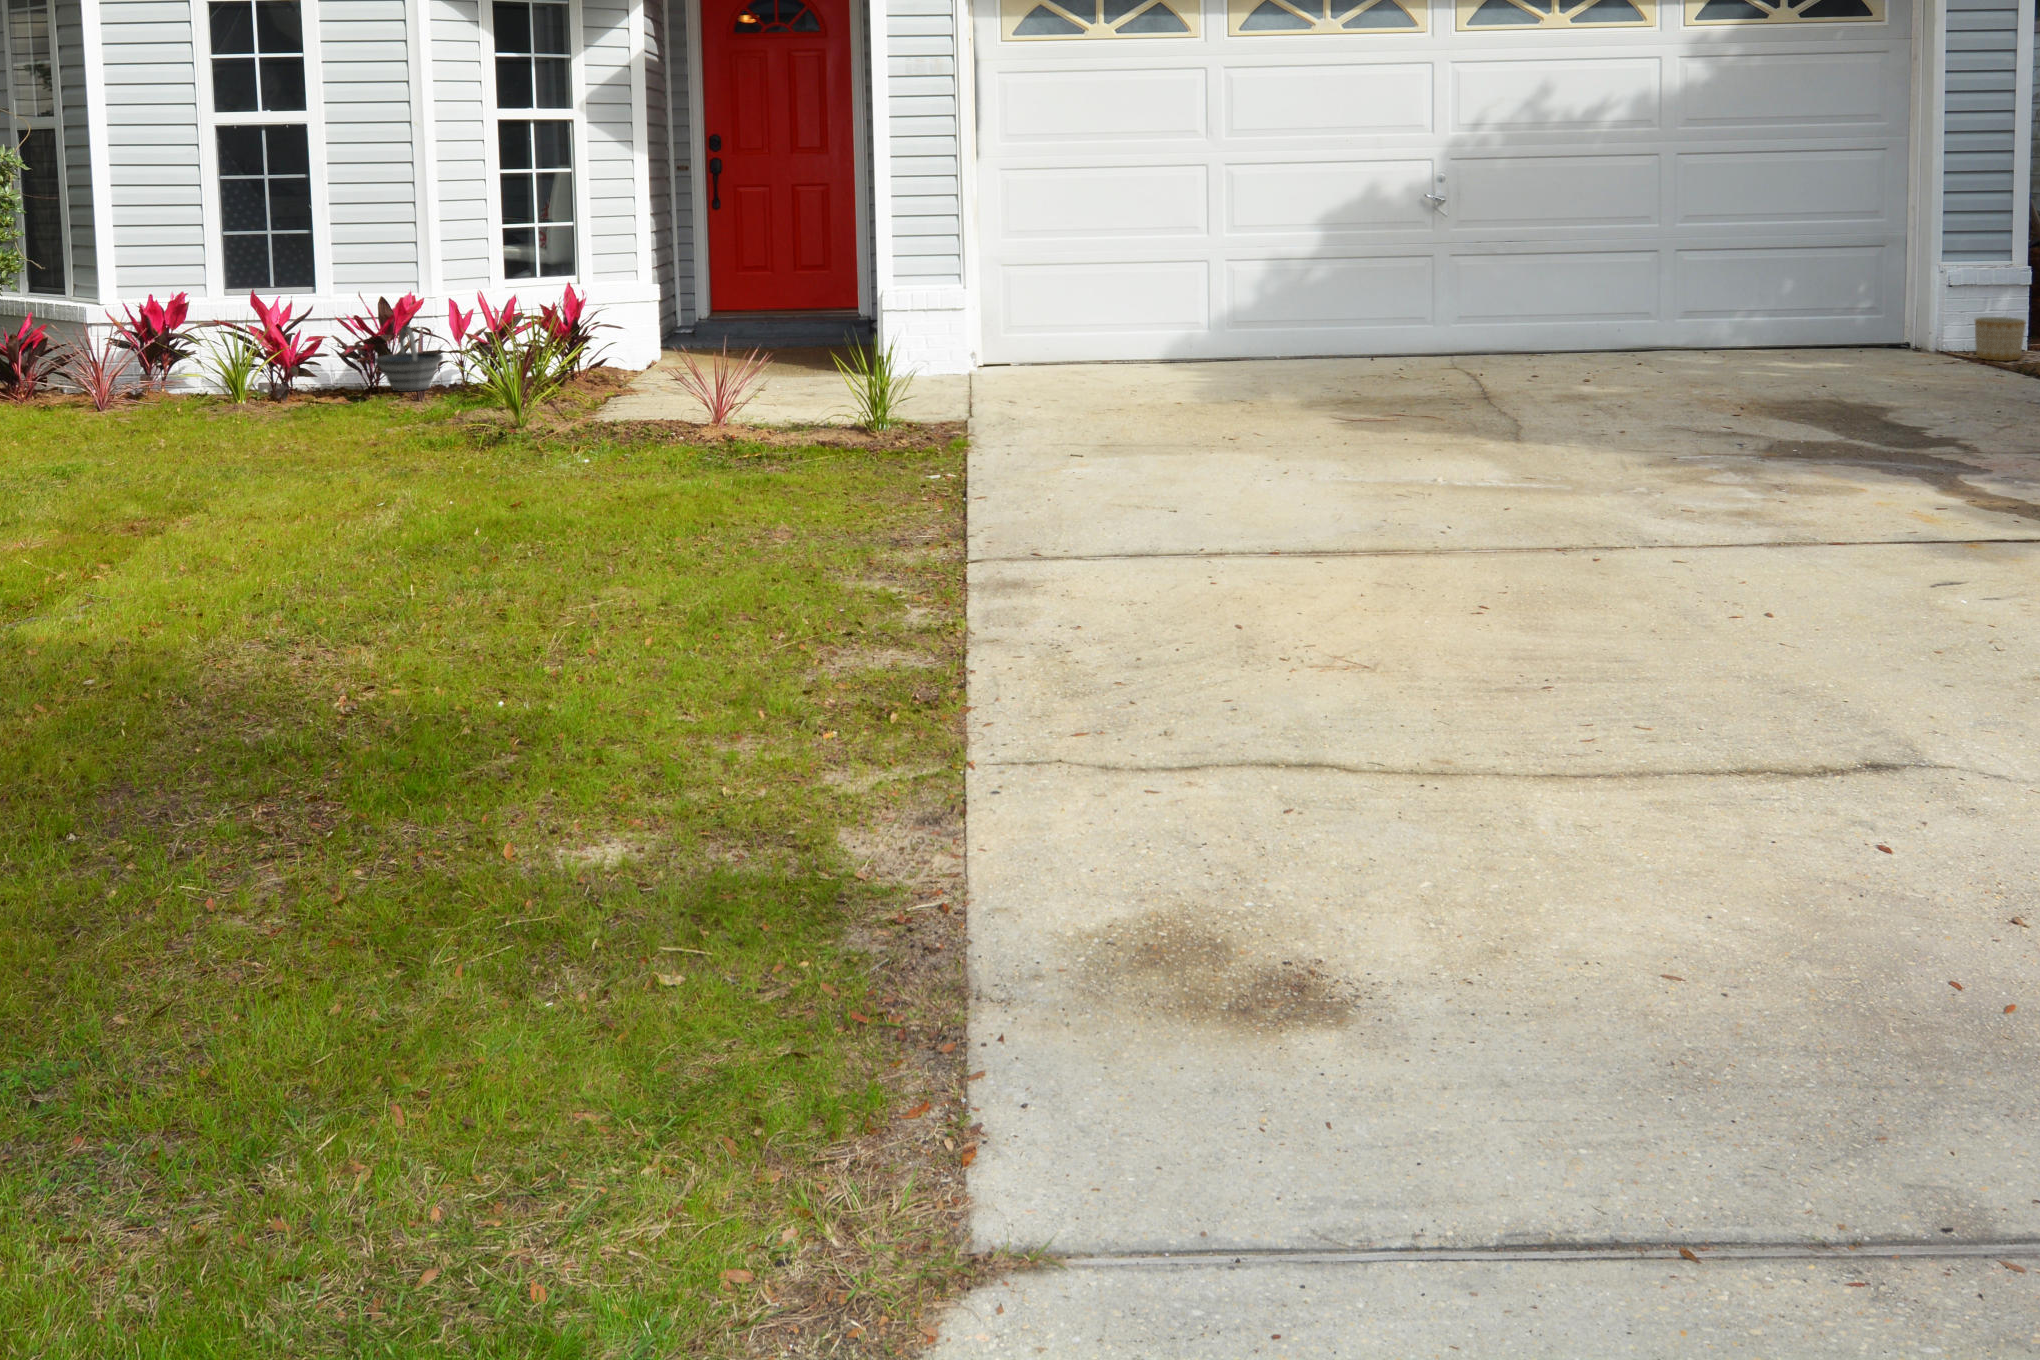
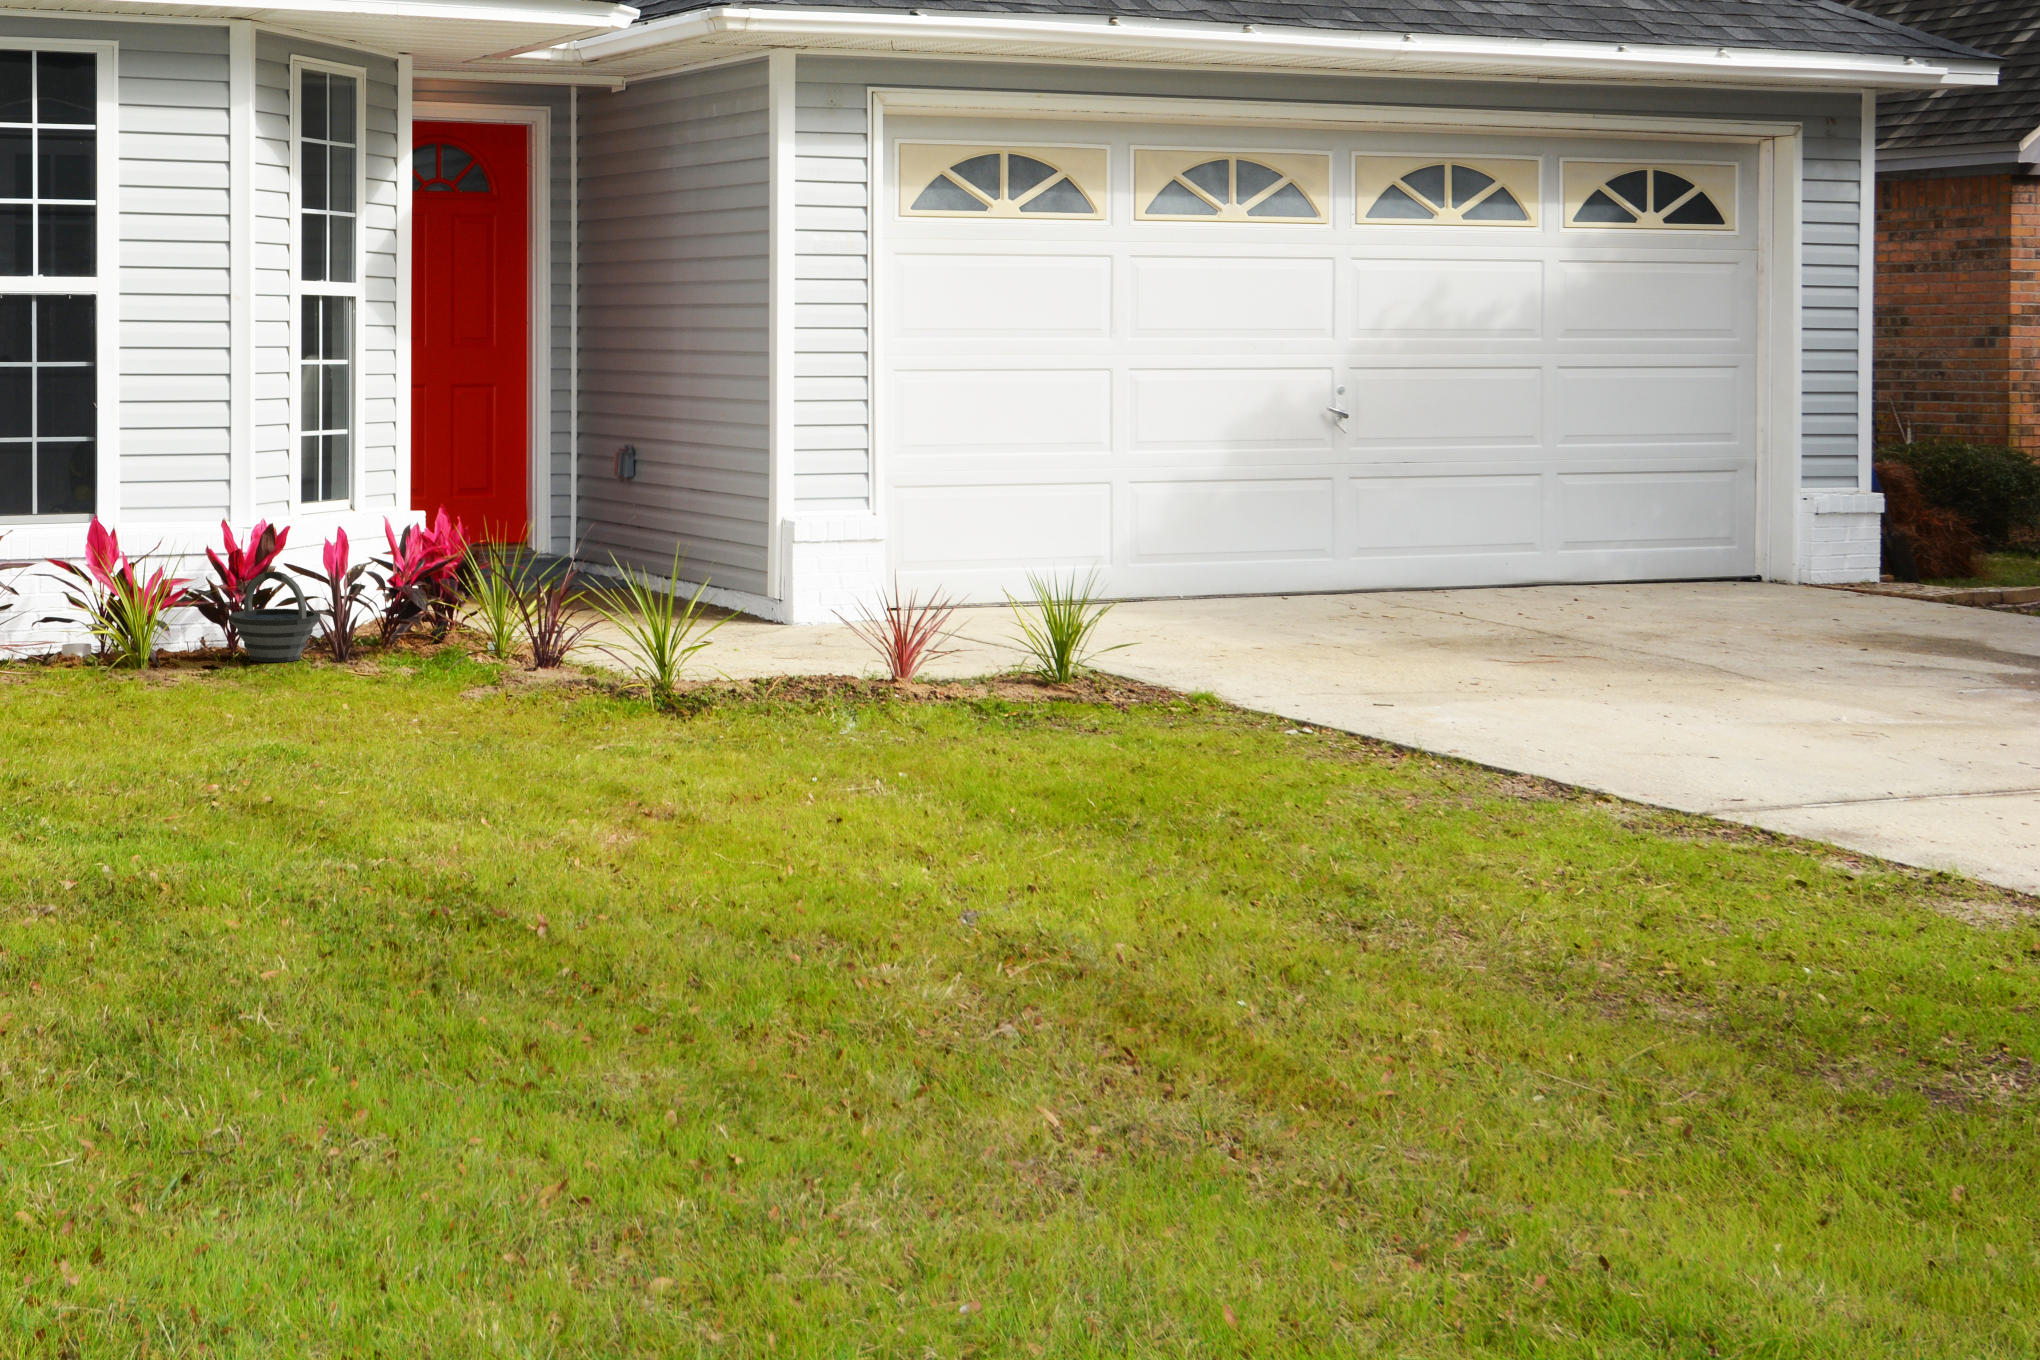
planter: present [1975,317,2026,361] -> none [1850,541,1906,587]

